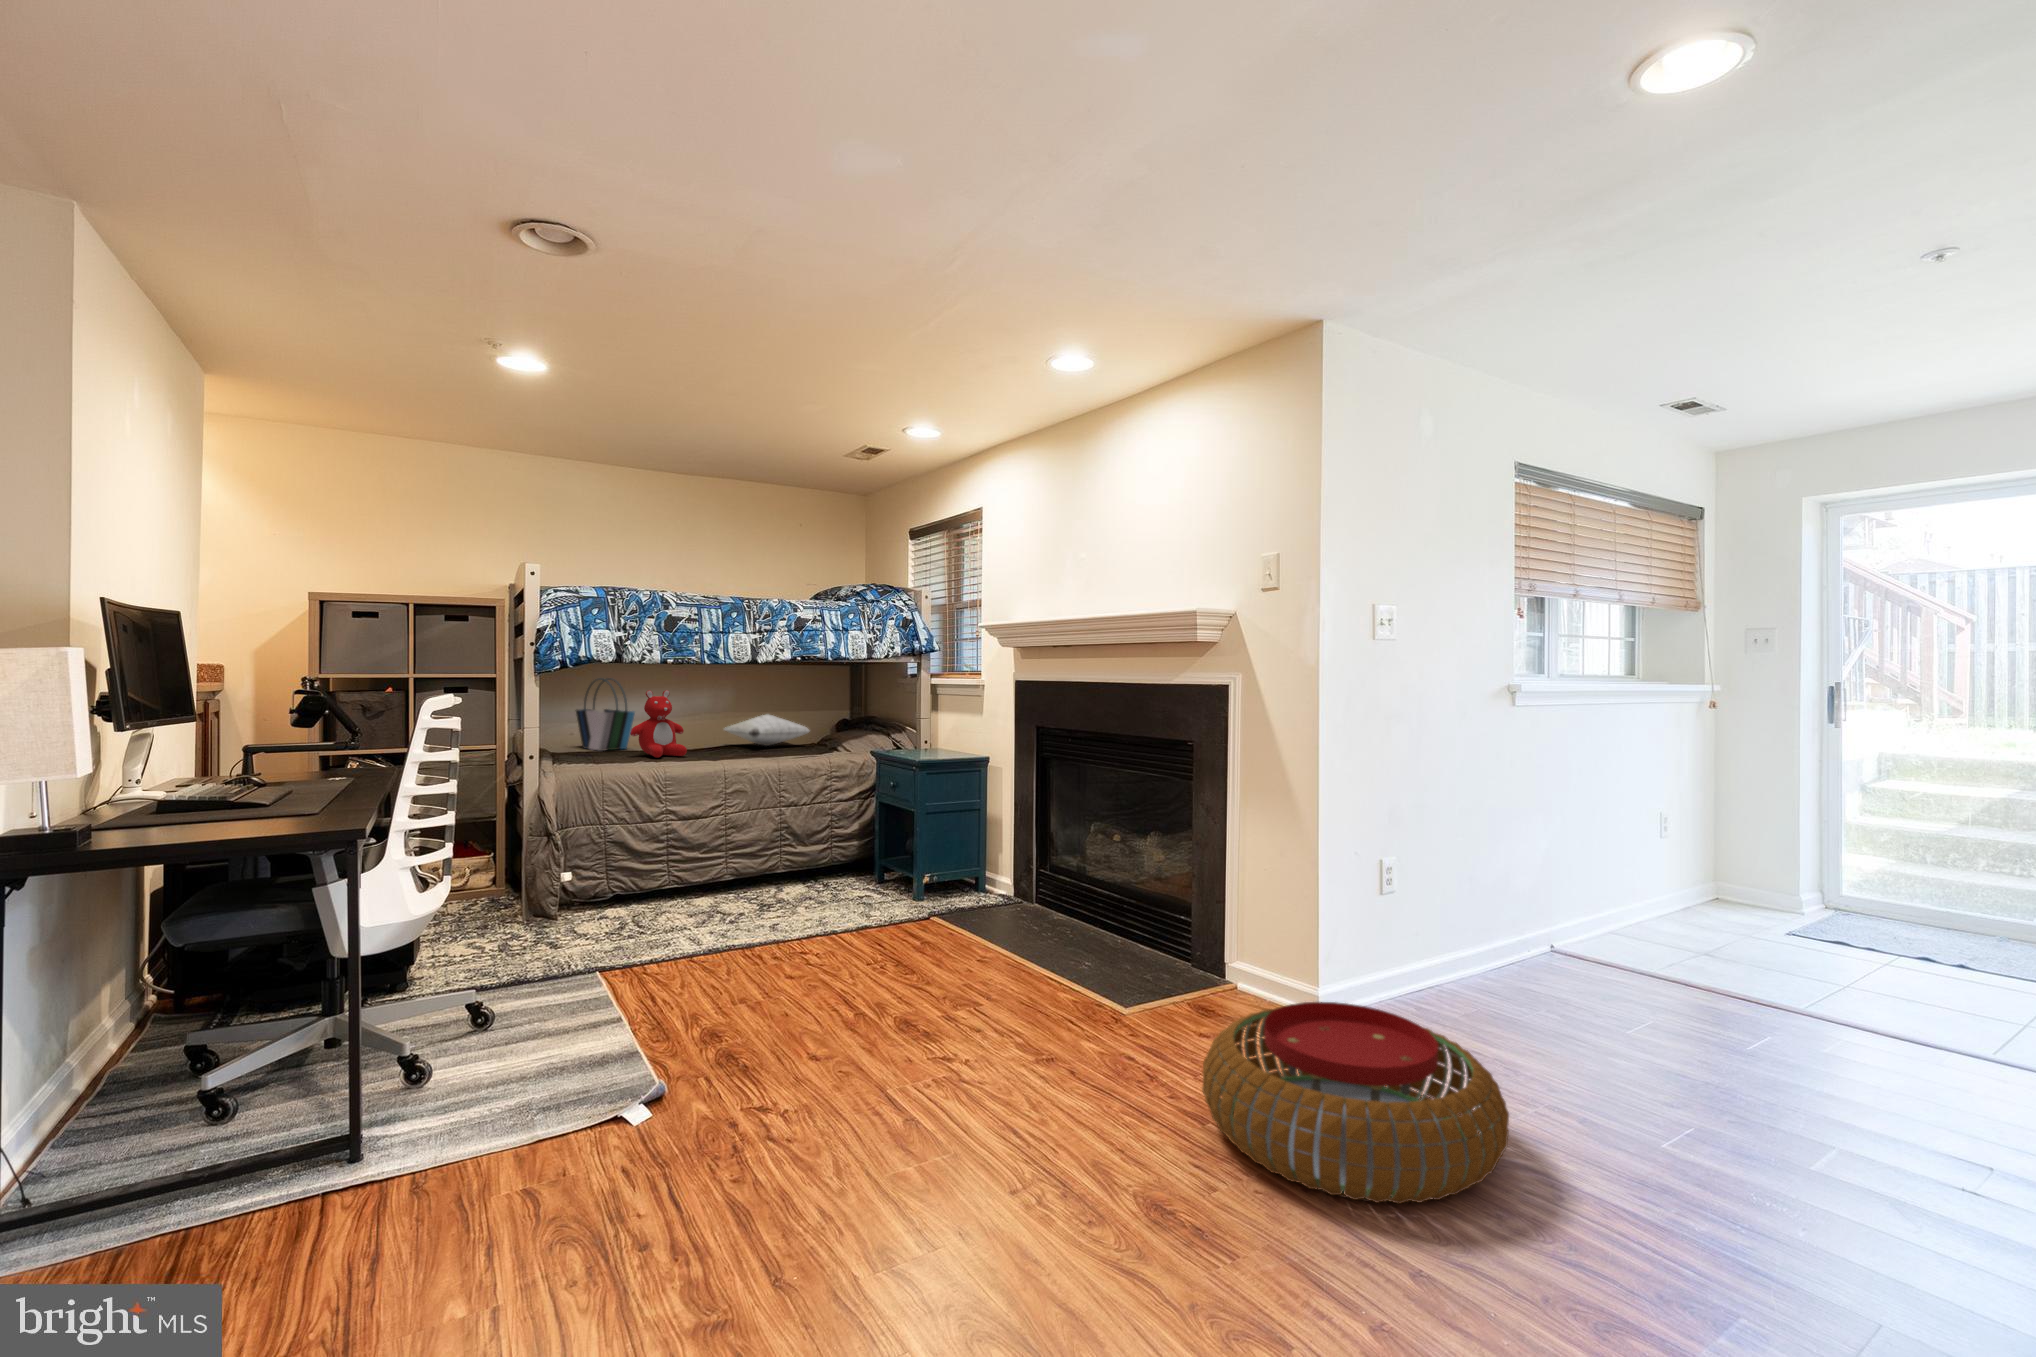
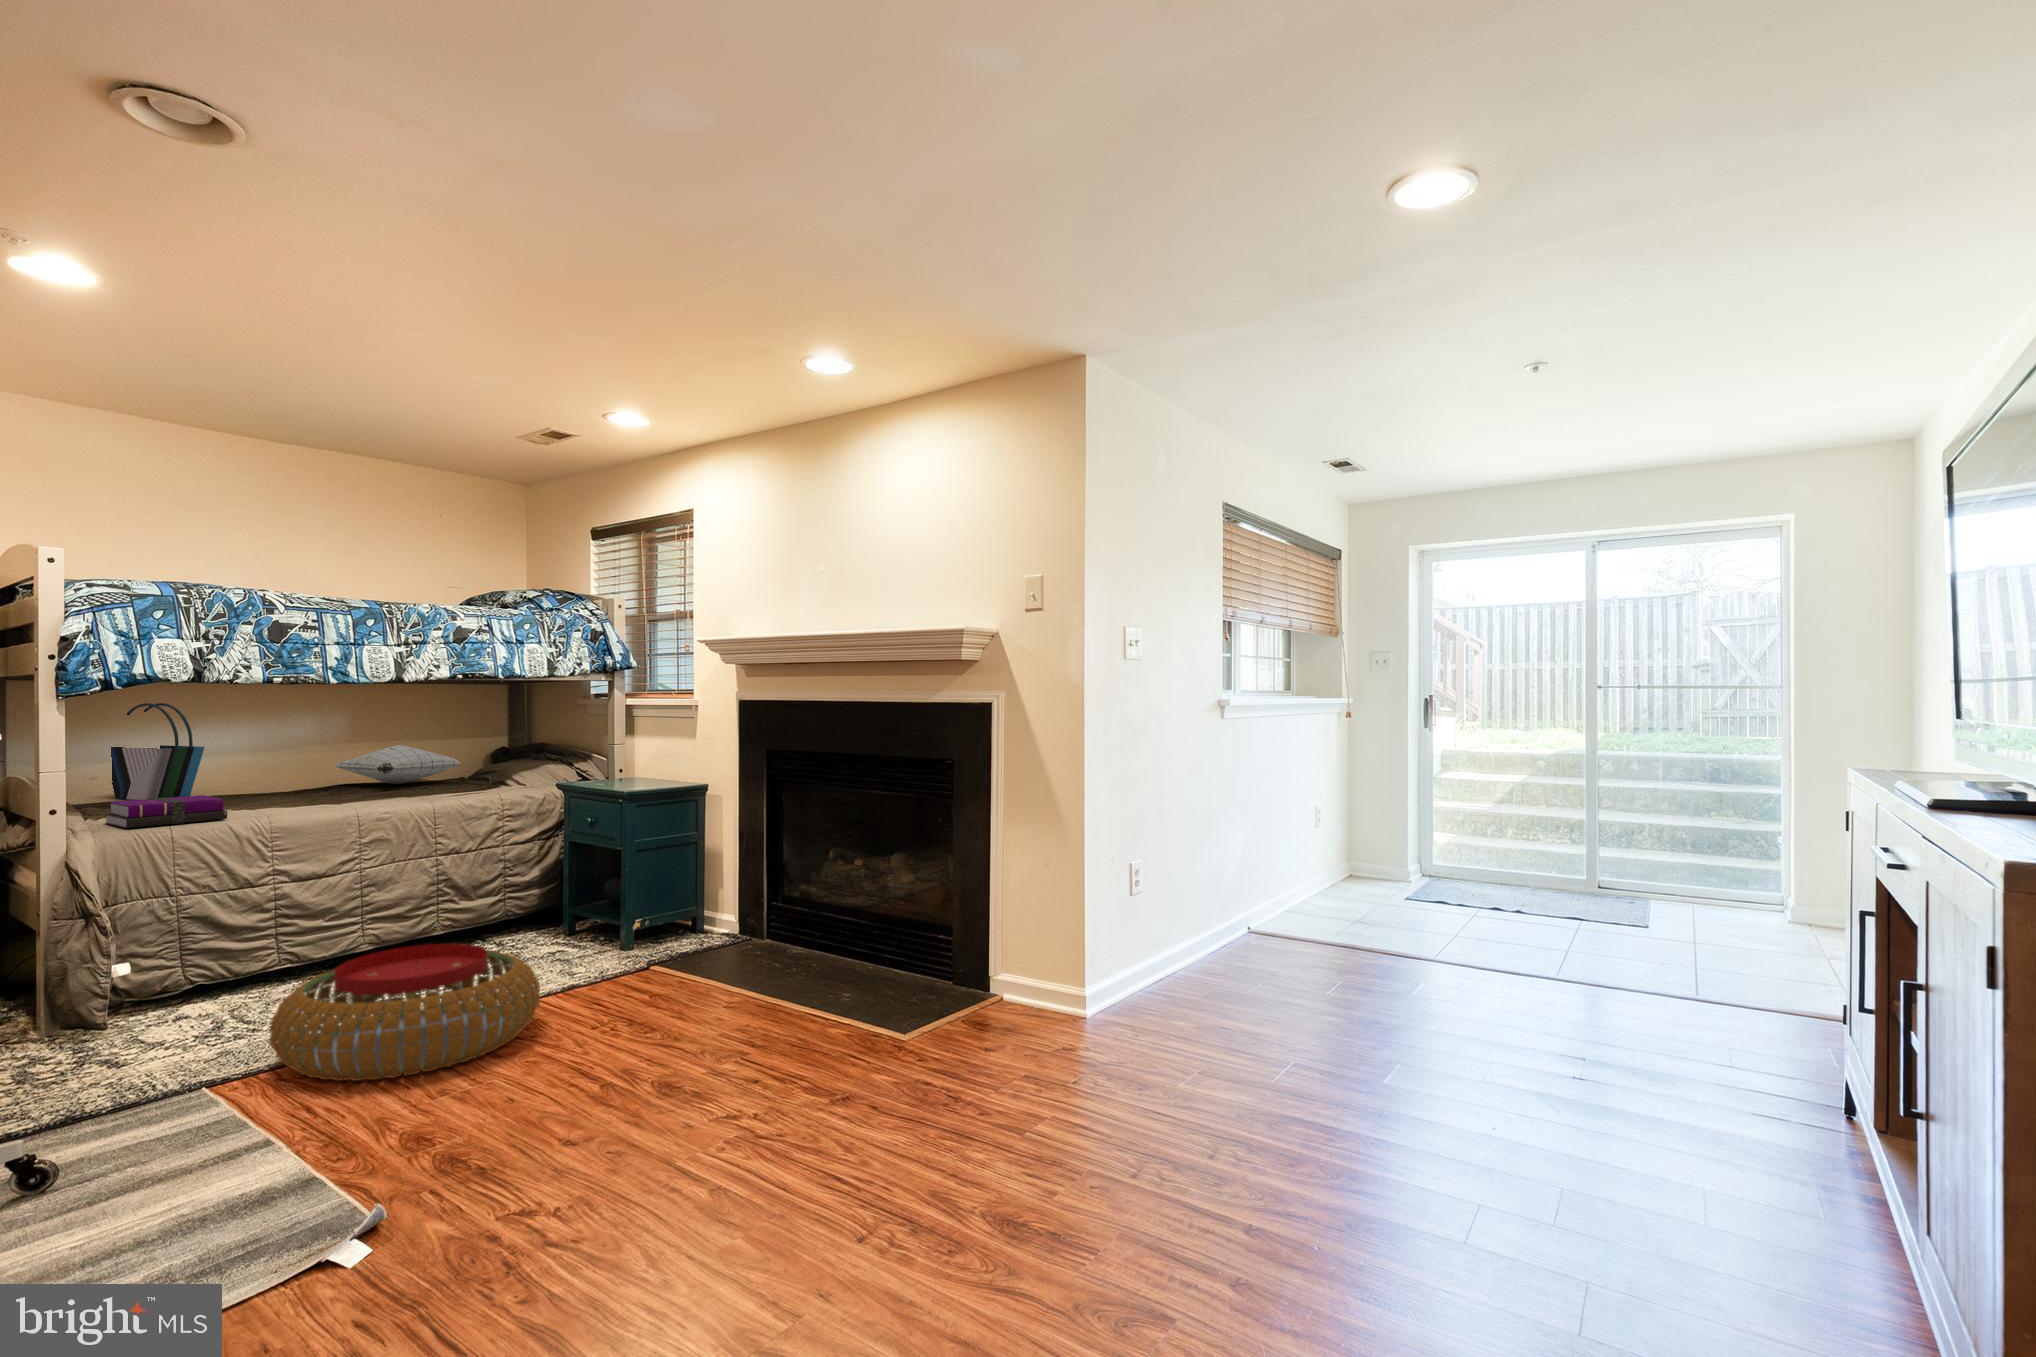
teddy bear: present [630,690,687,758] -> none [204,717,292,805]
notebook: none [563,749,637,771] -> present [105,795,227,828]
pouf: present [1202,1002,1509,1204] -> present [270,944,540,1081]

